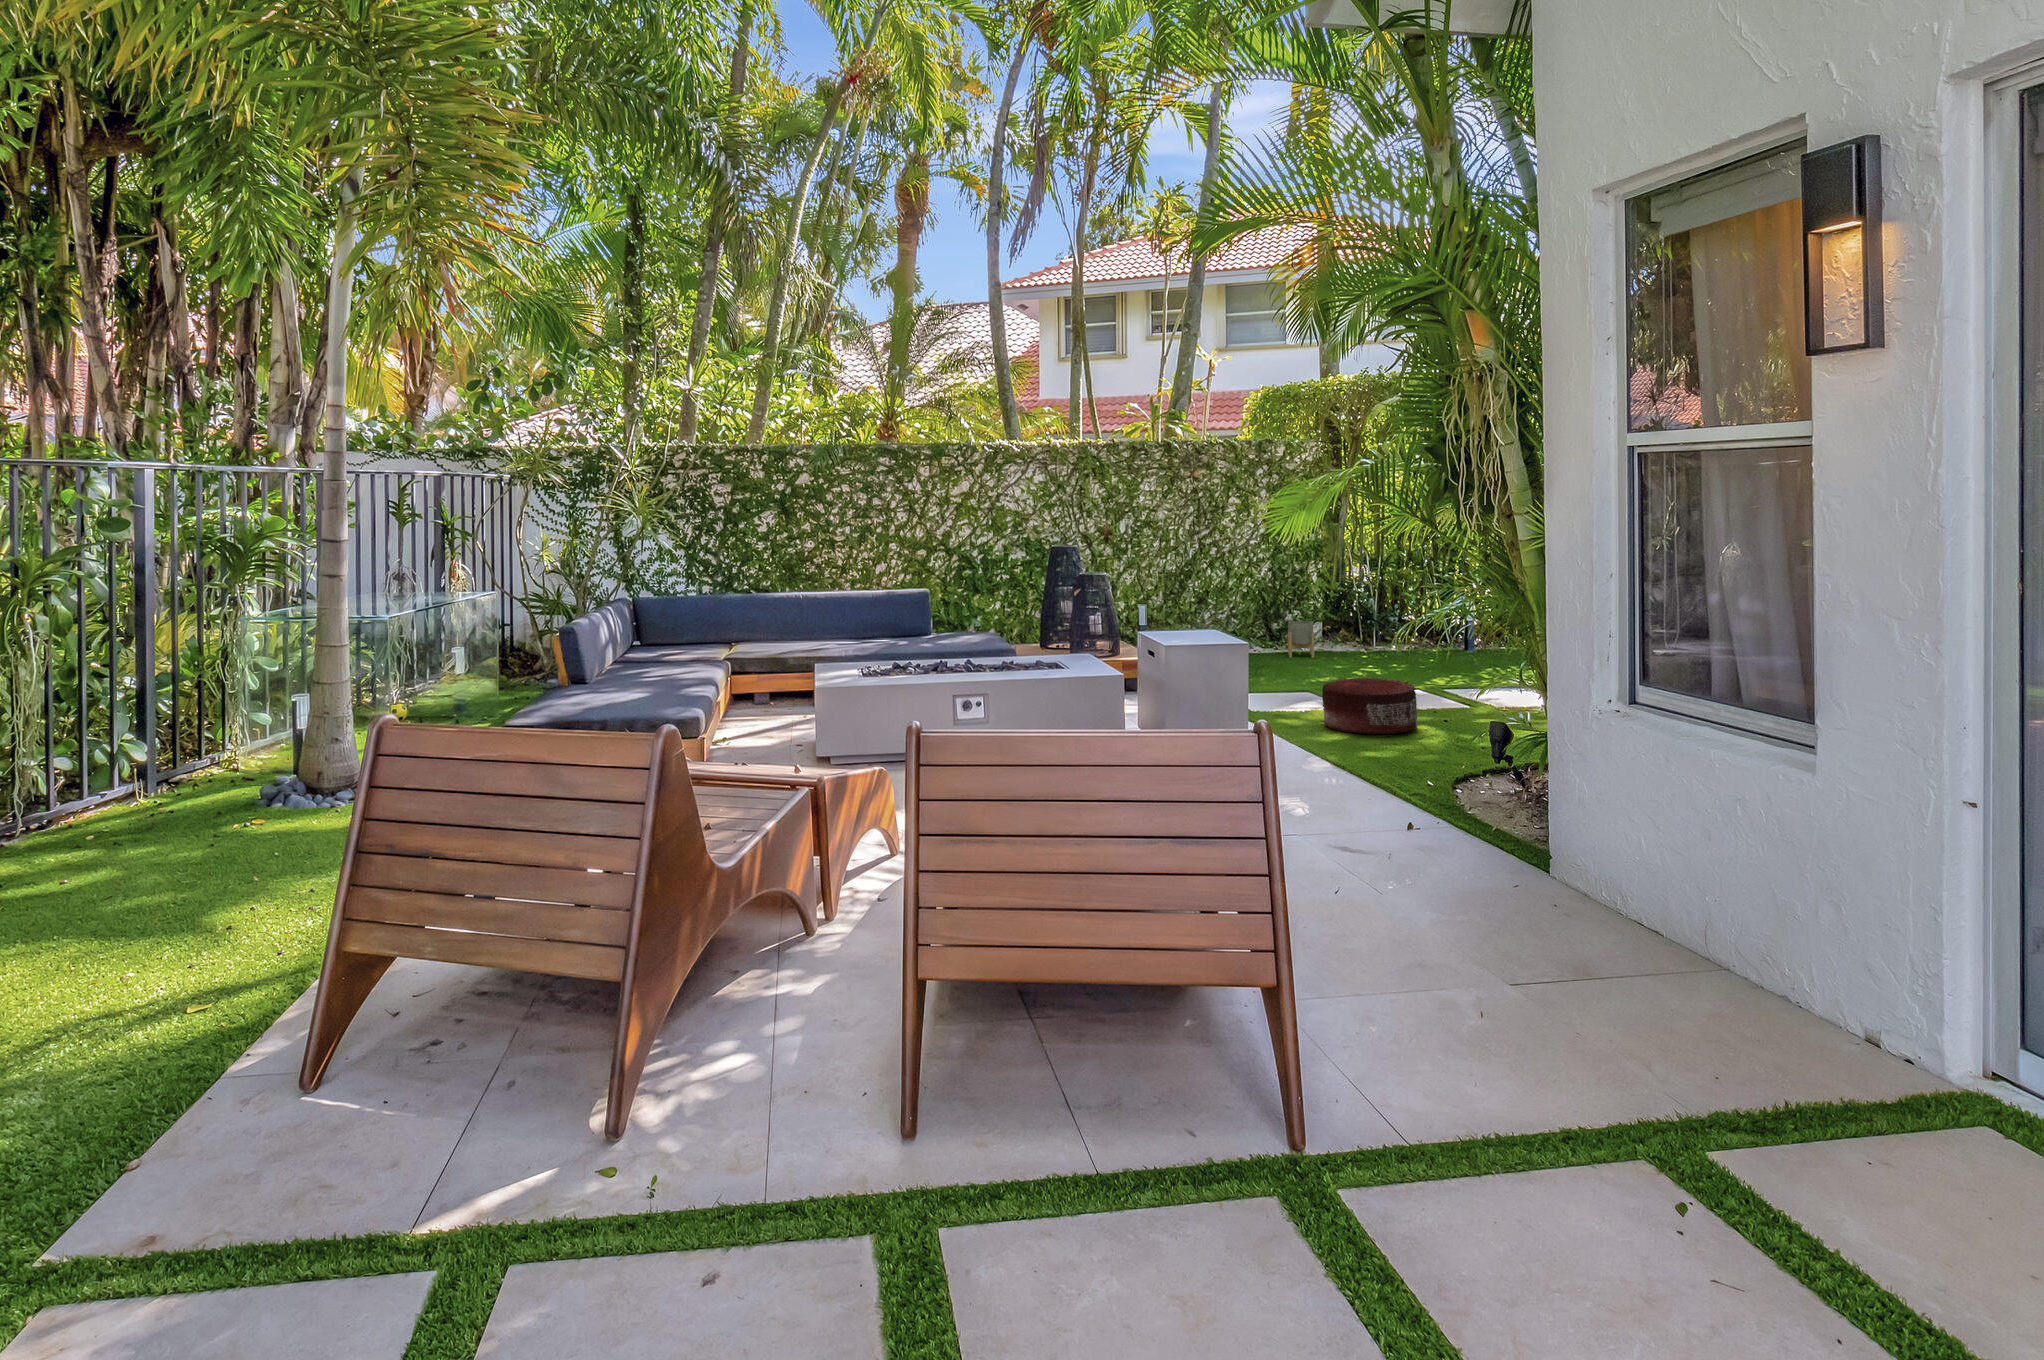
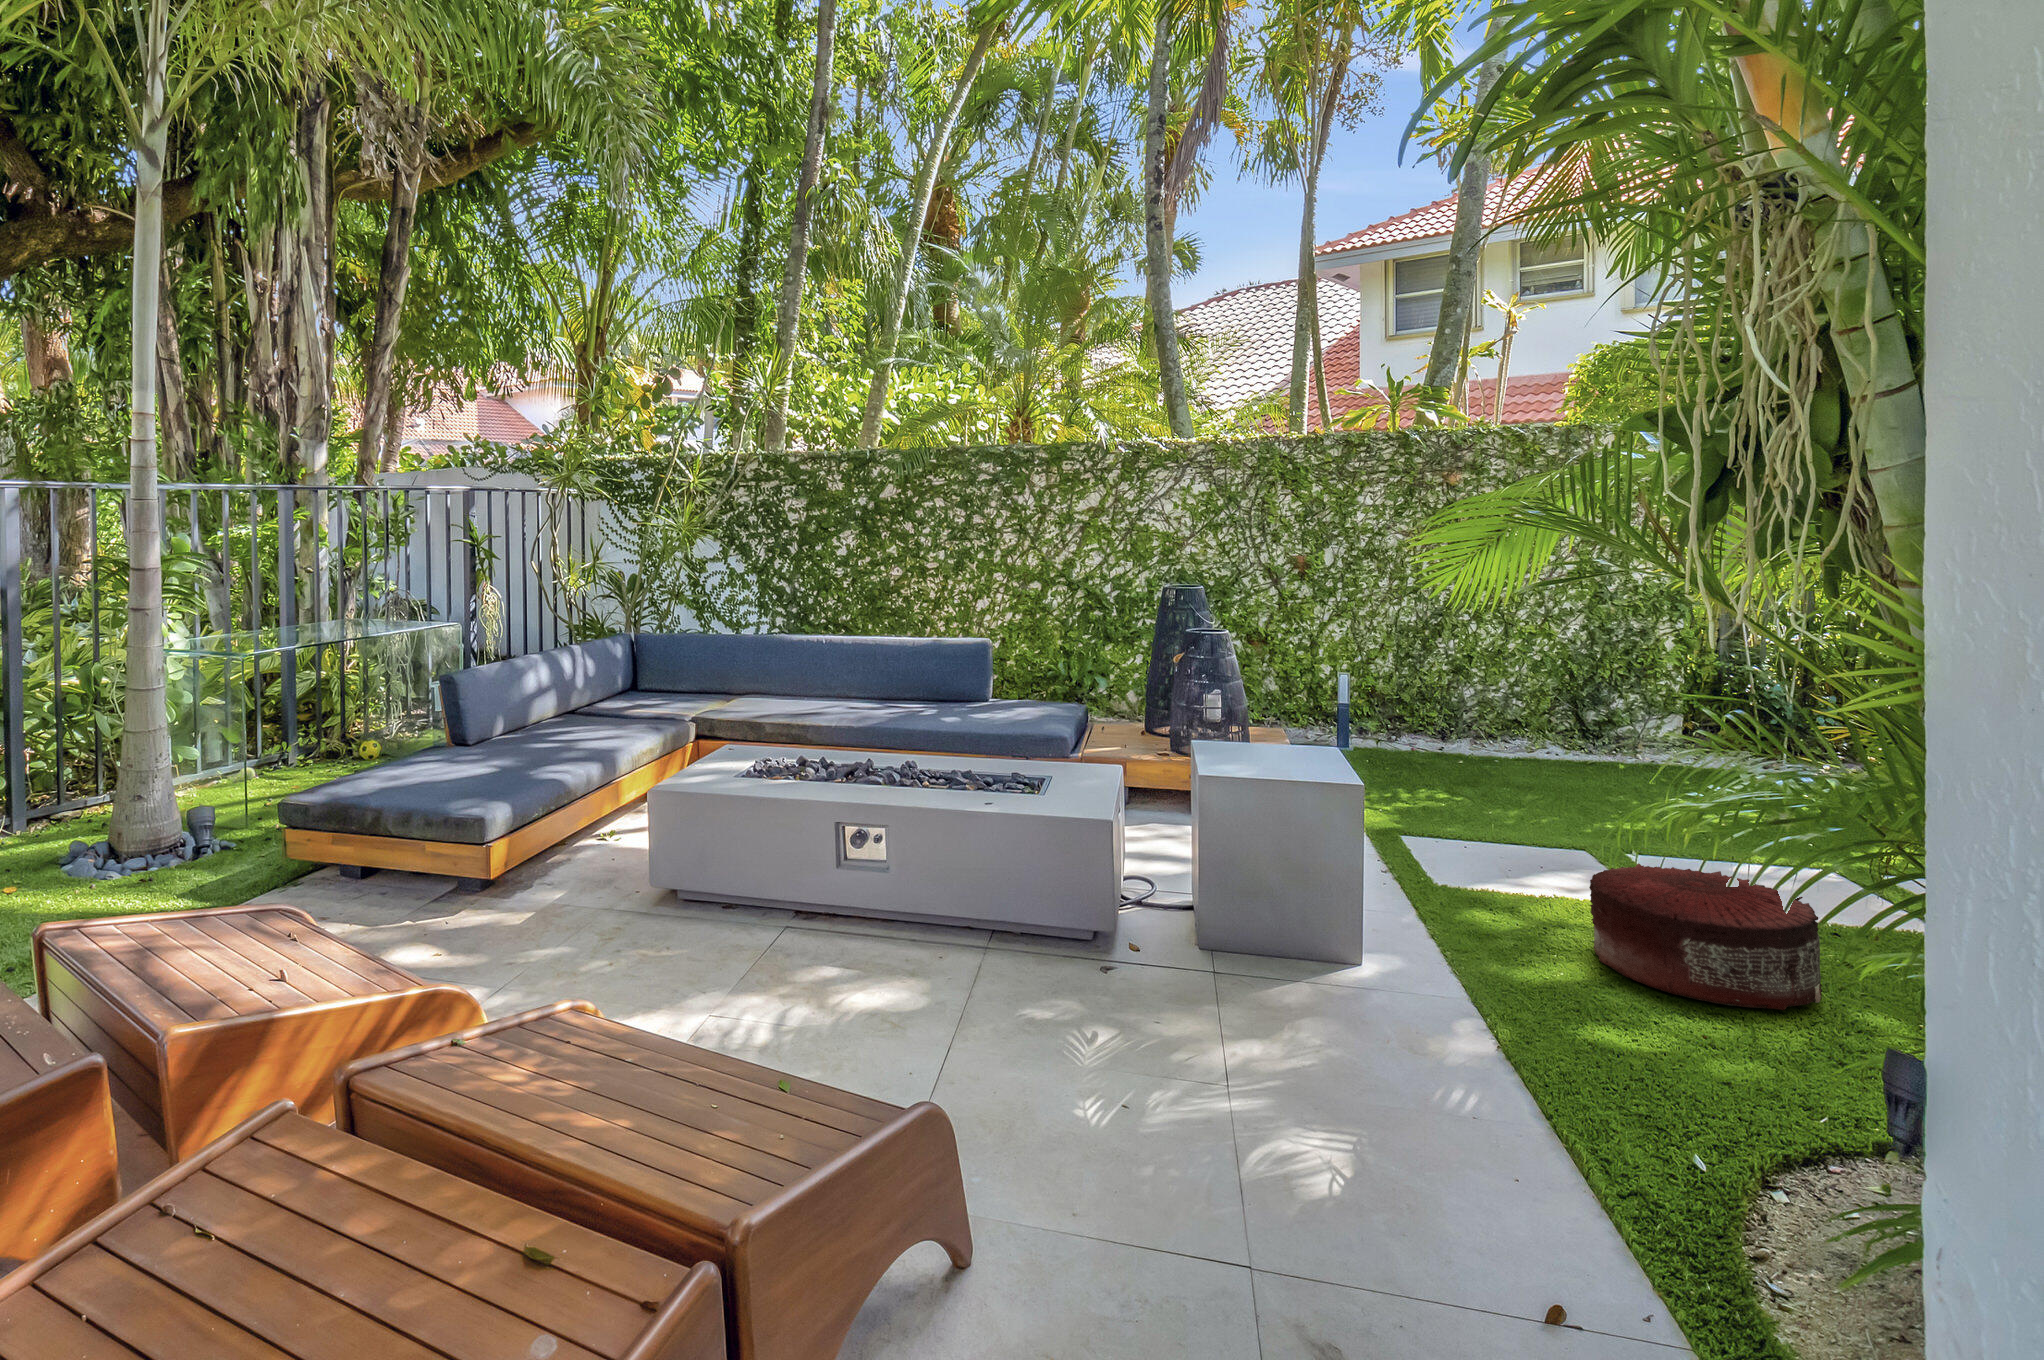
planter: present [1288,621,1314,658] -> none [1615,709,1664,772]

